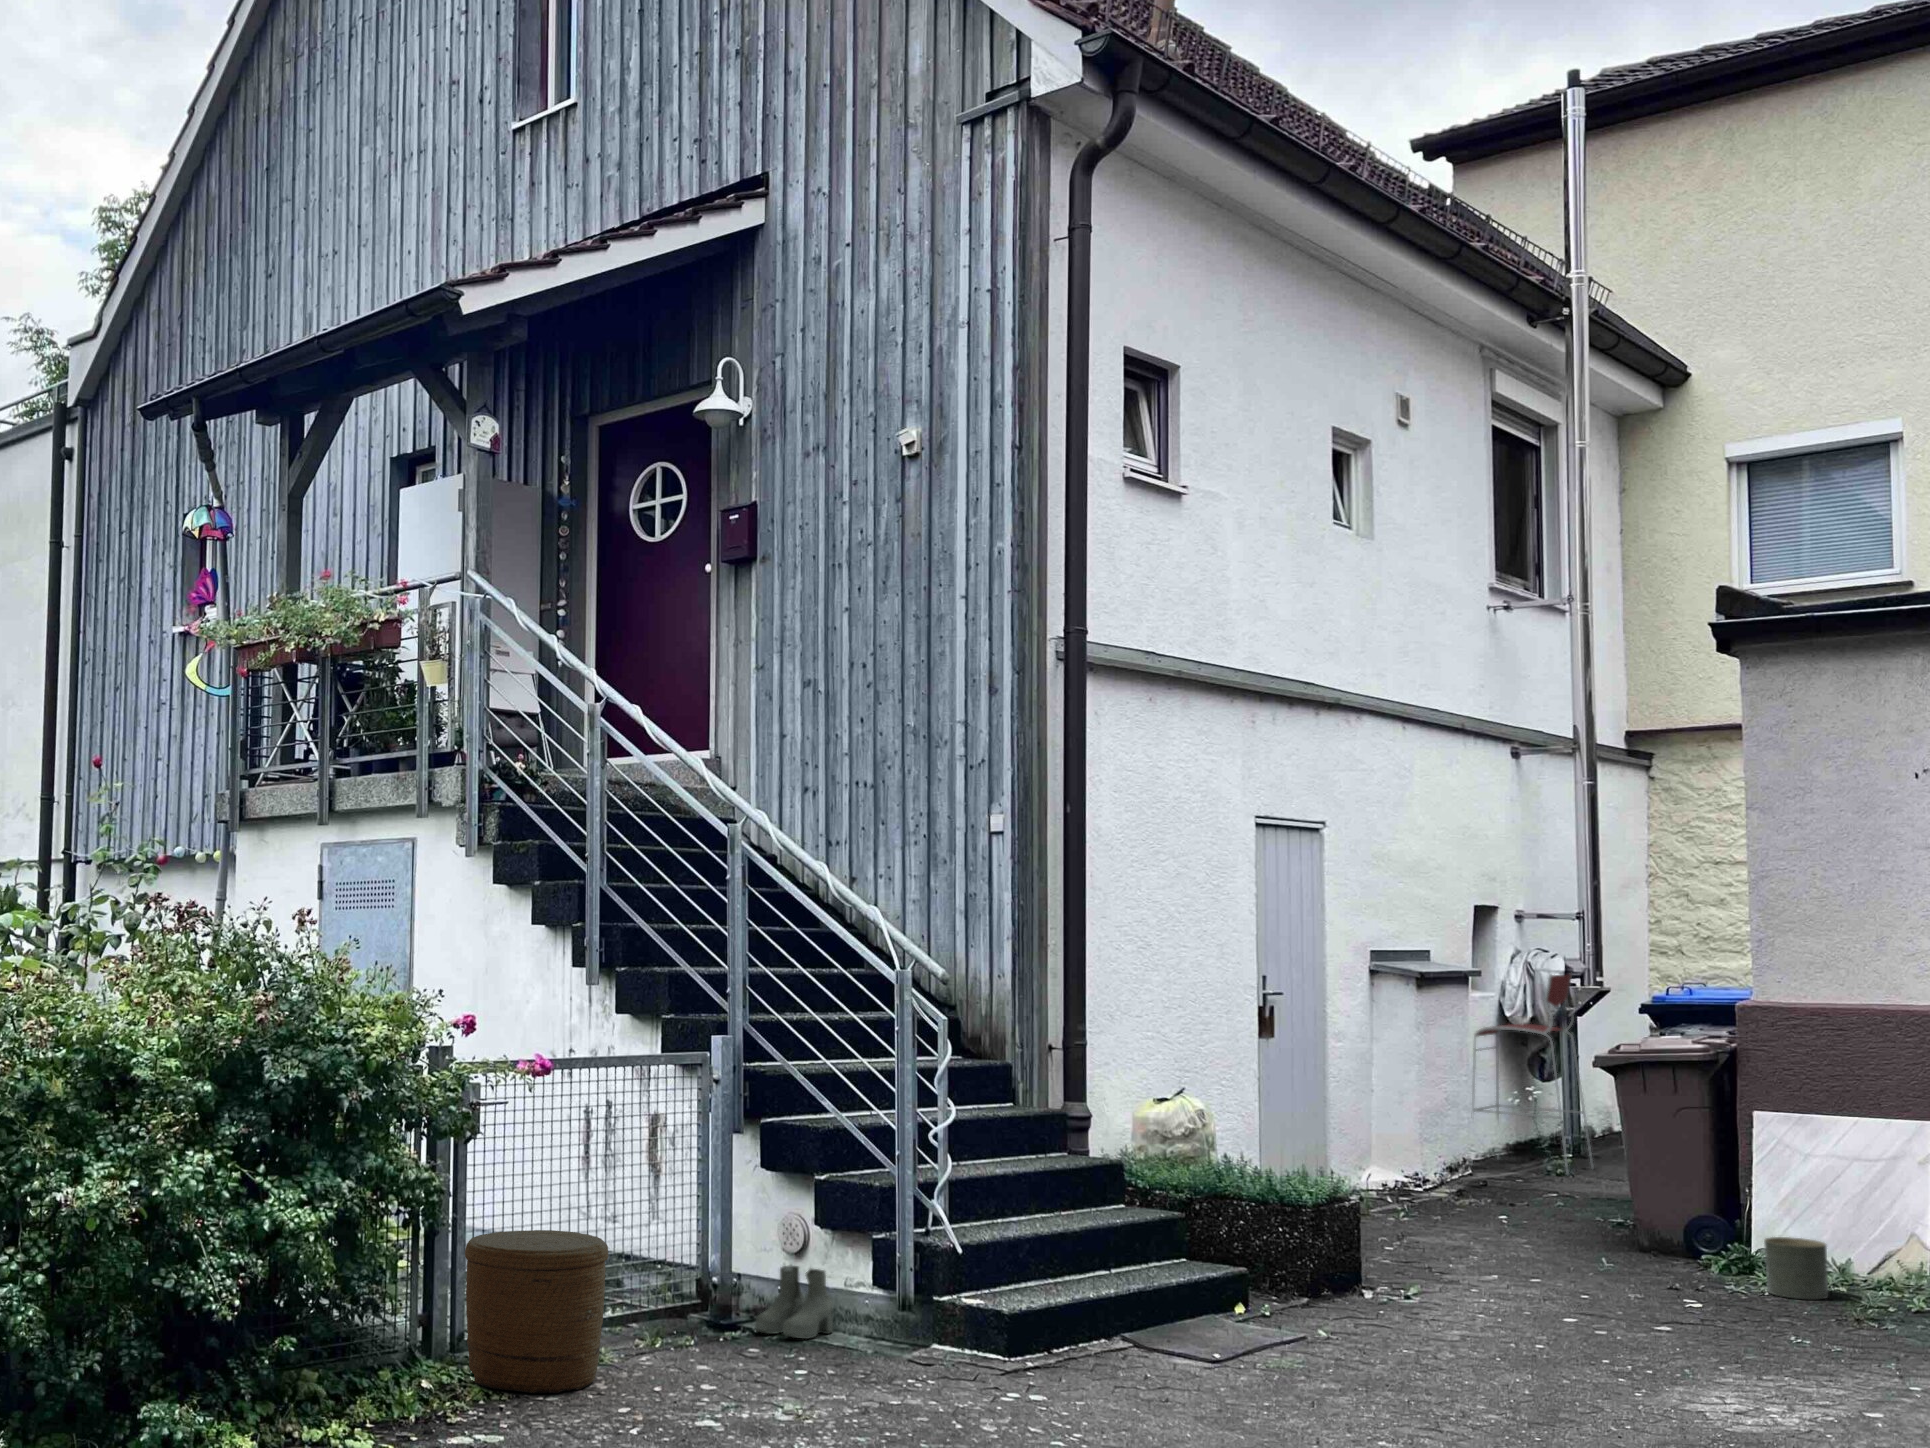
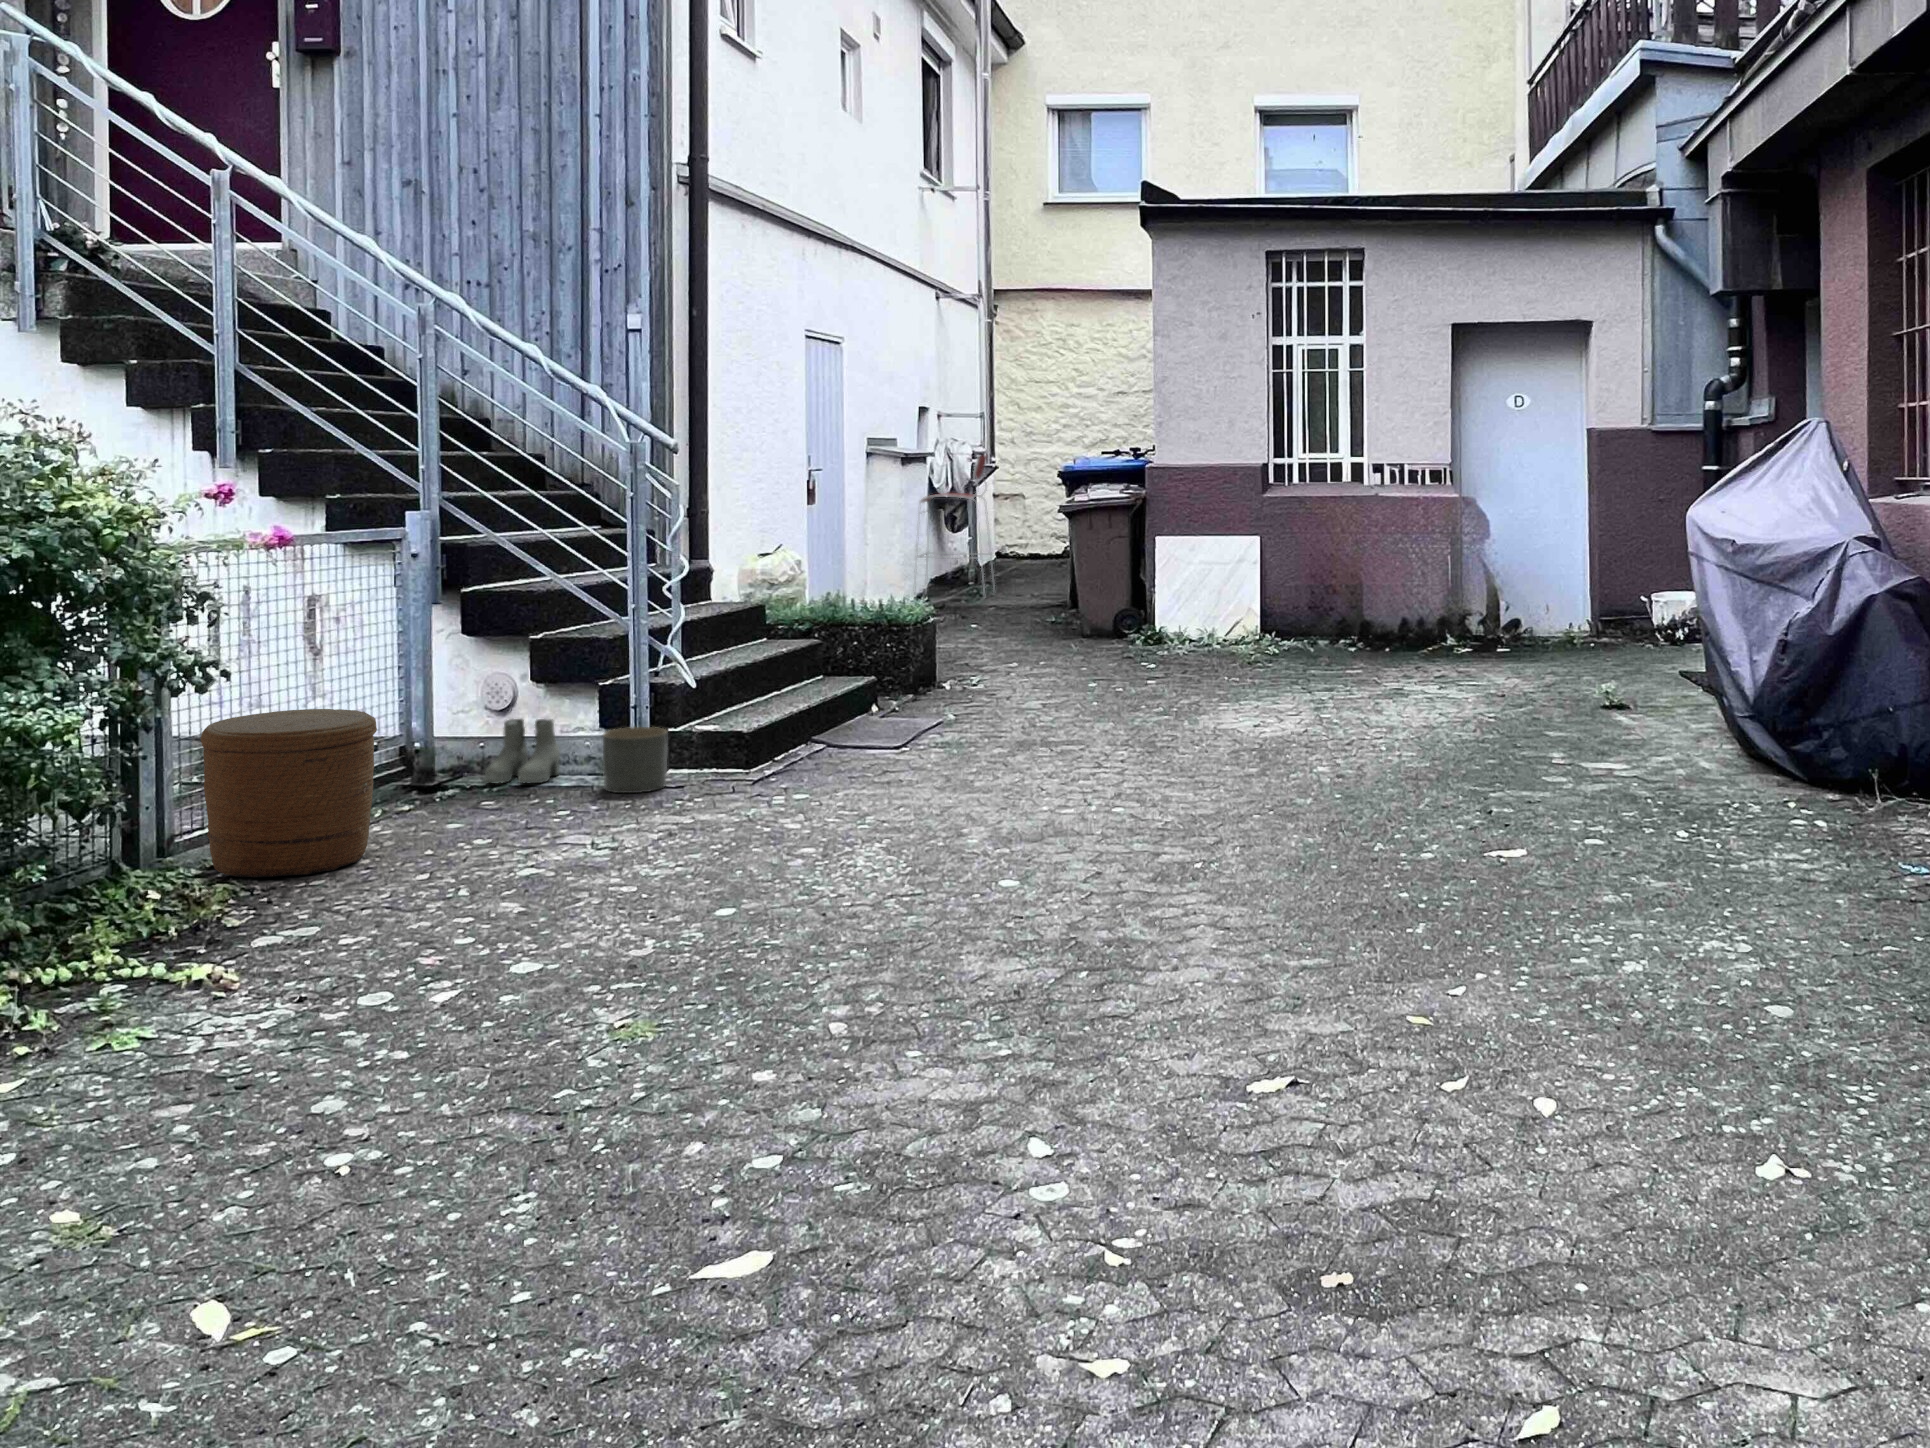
planter: present [1764,1237,1828,1300] -> present [603,727,668,793]

